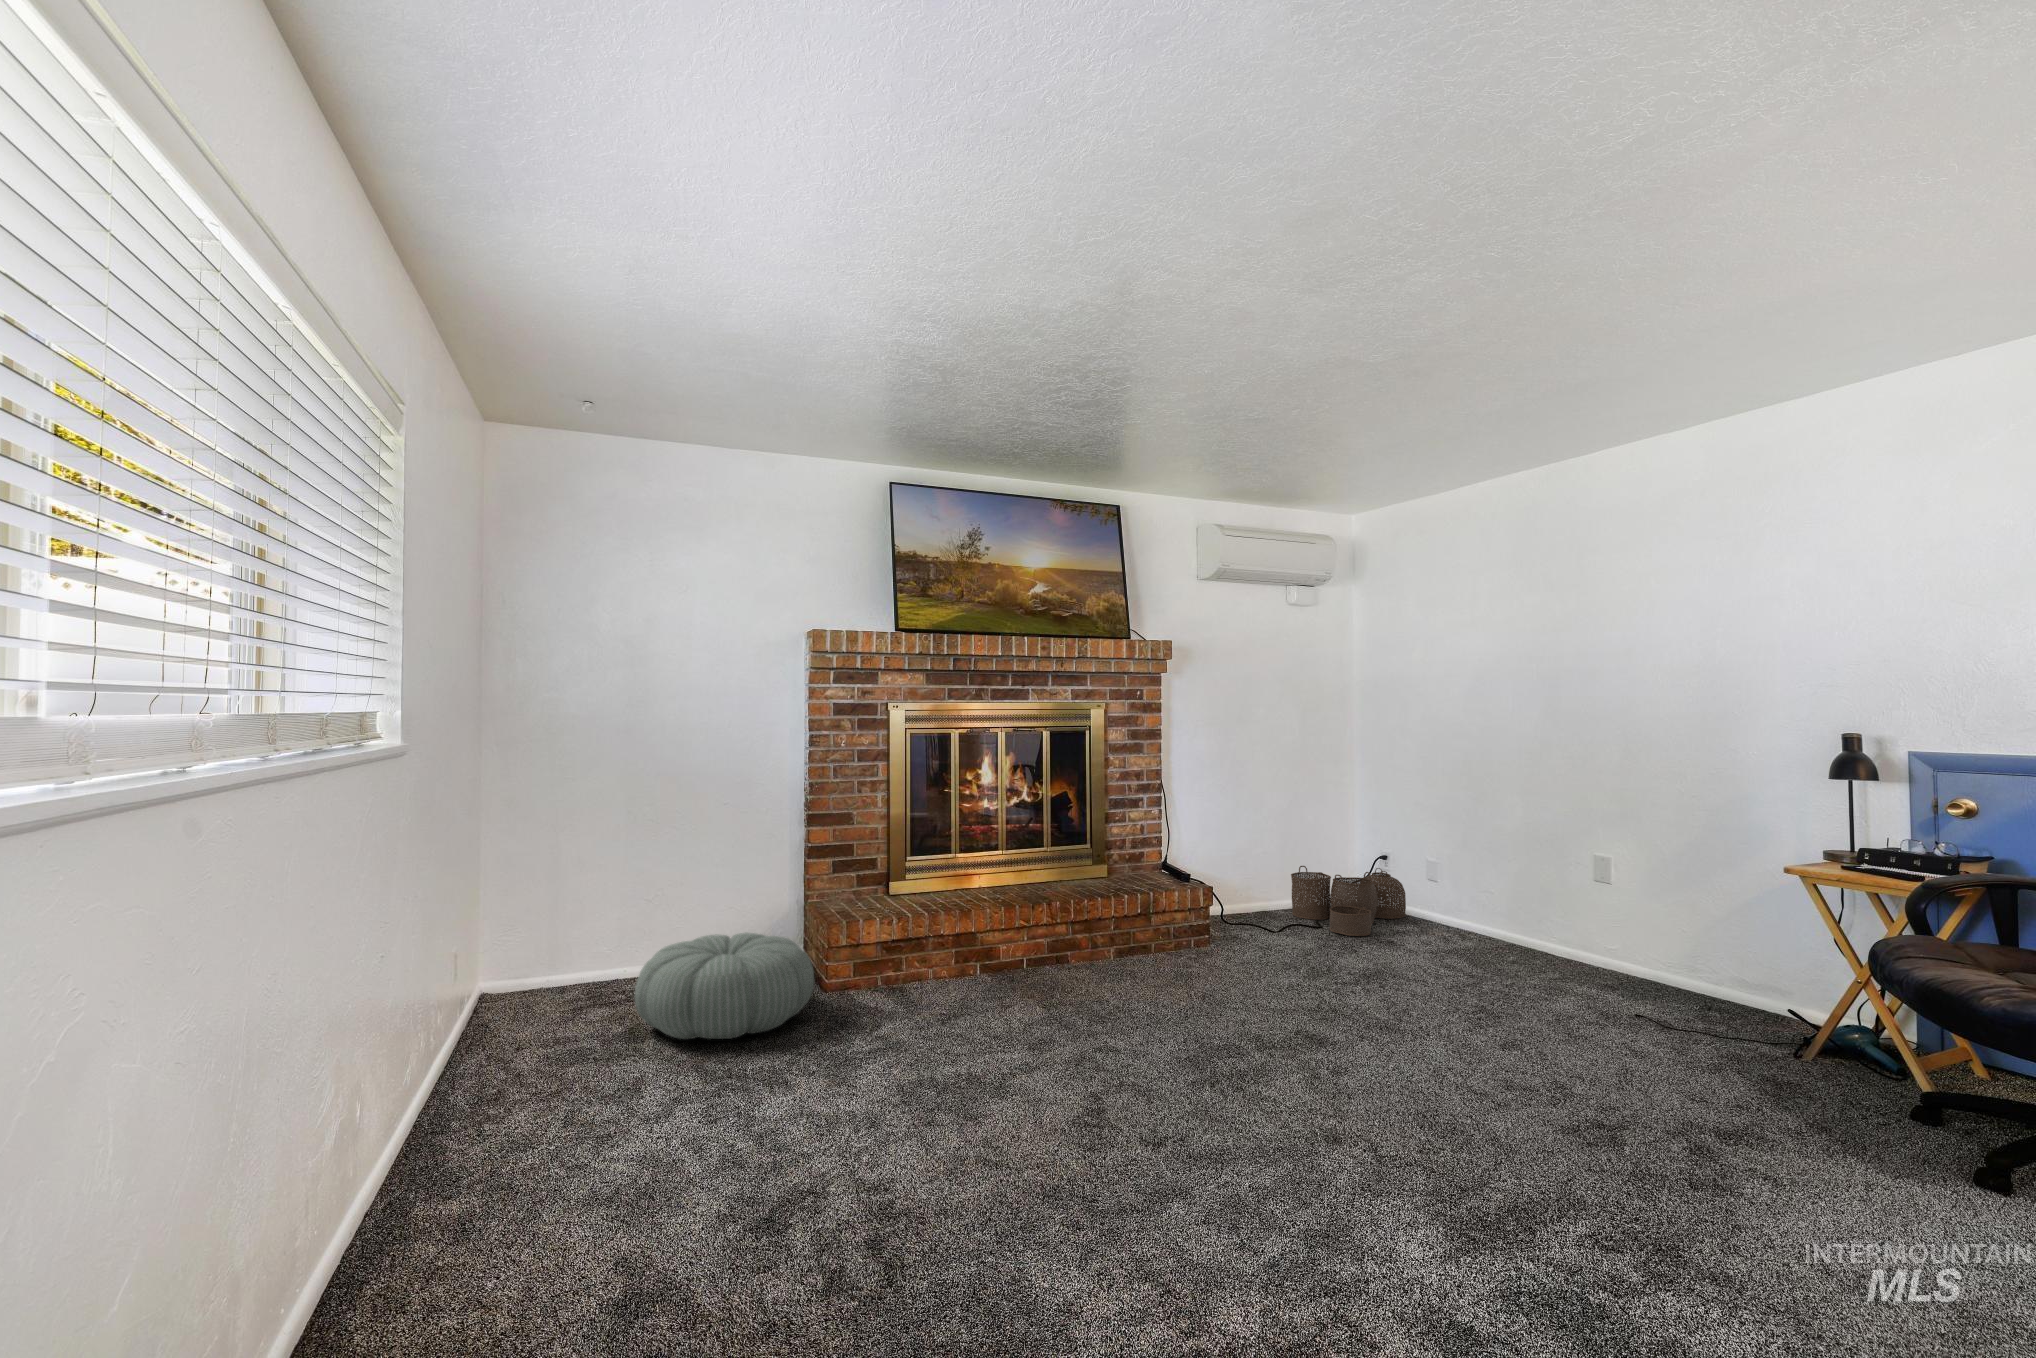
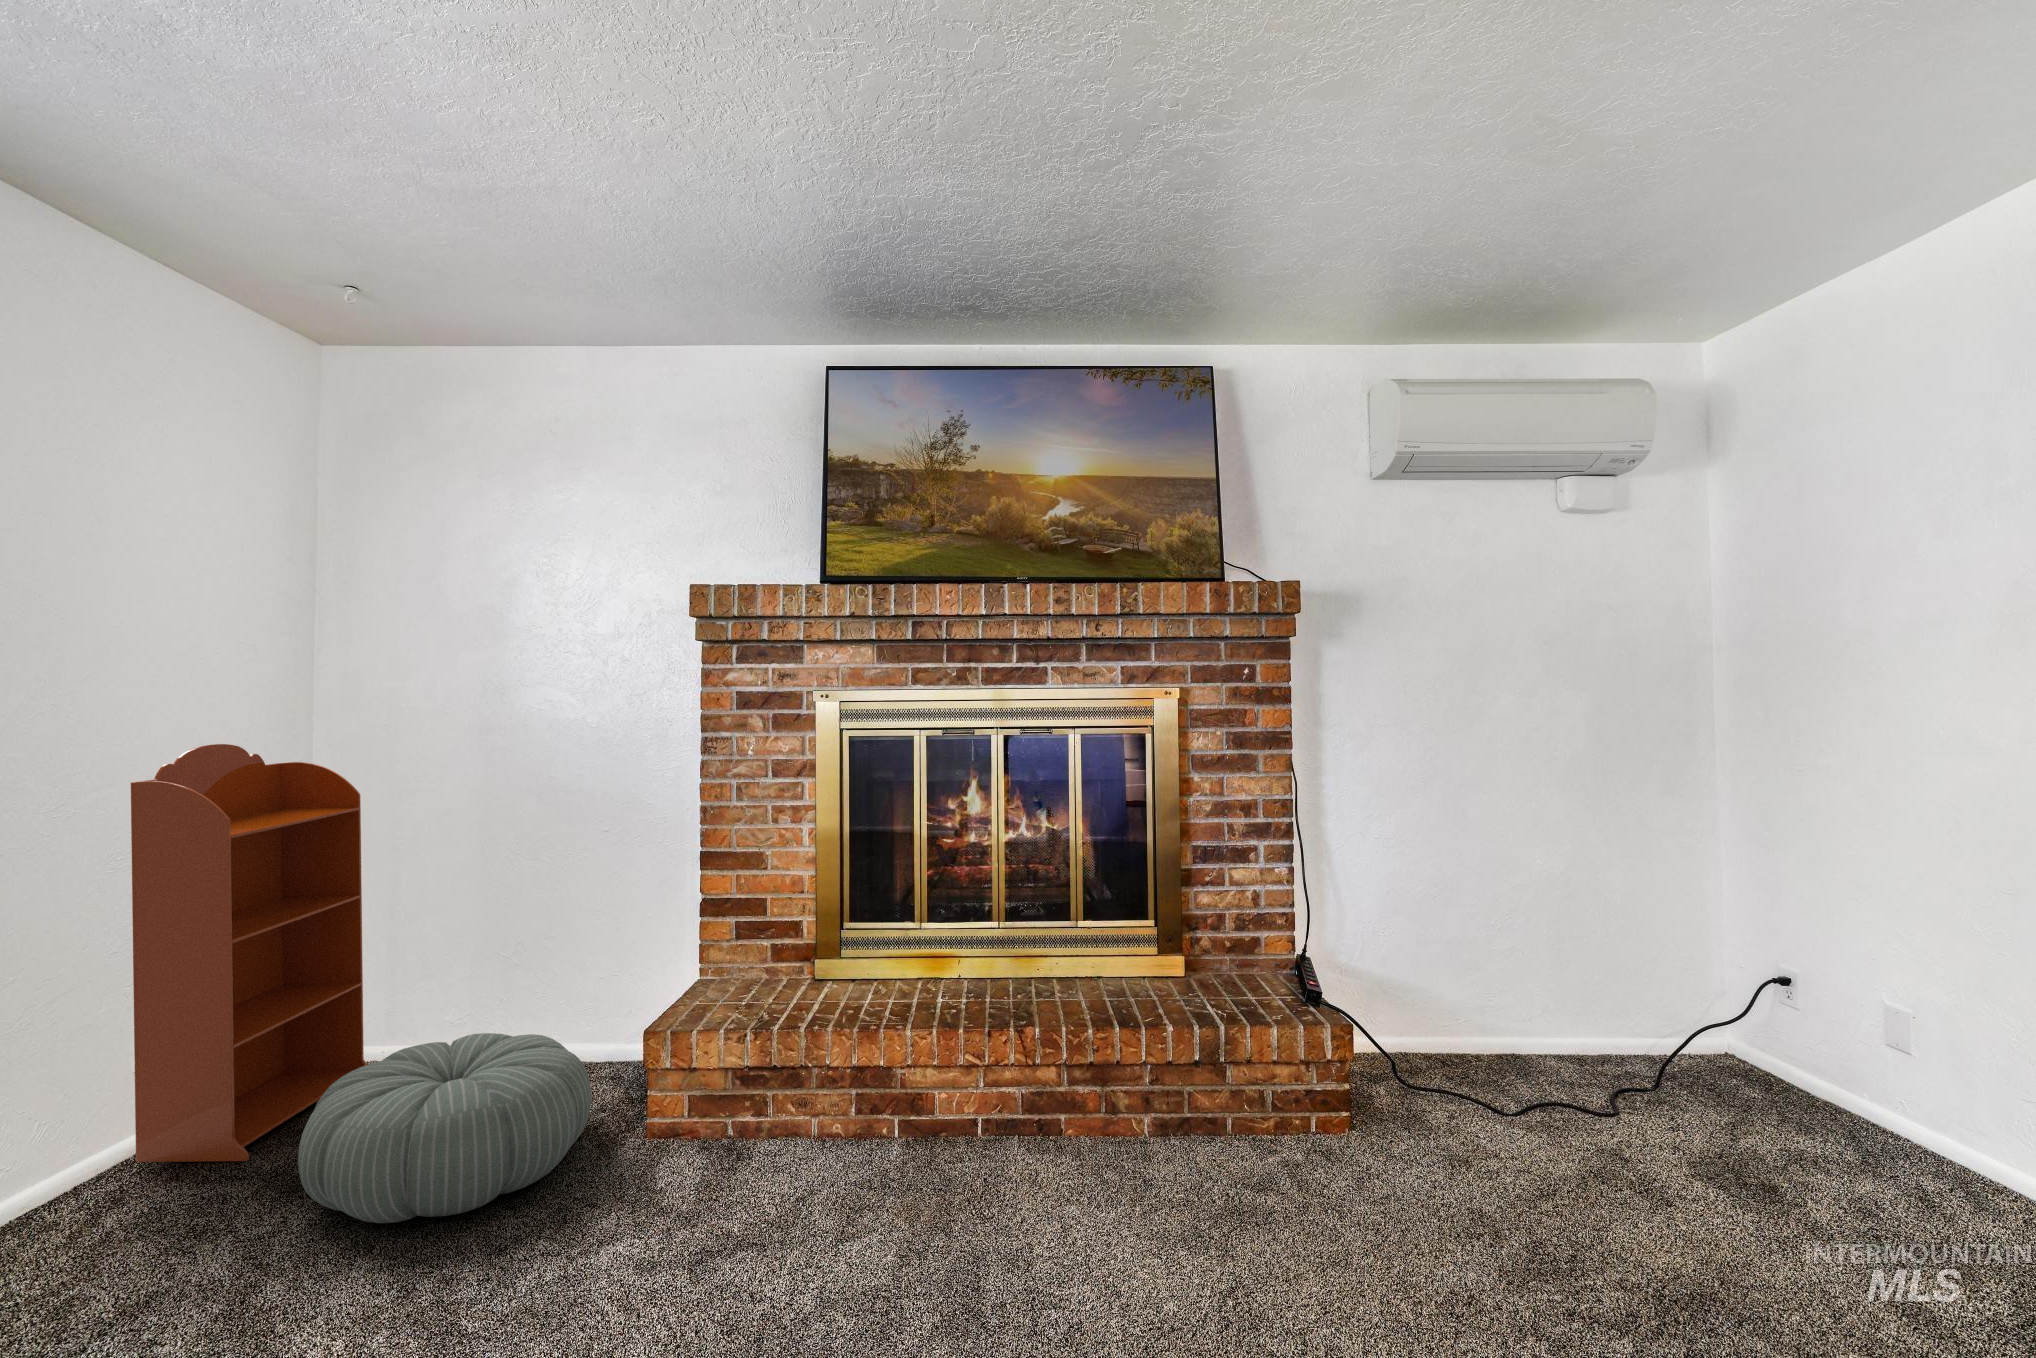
bookcase: none [467,736,568,1045] -> present [131,744,367,1162]
woven basket: present [1291,866,1406,936] -> none [1547,977,1798,1146]

